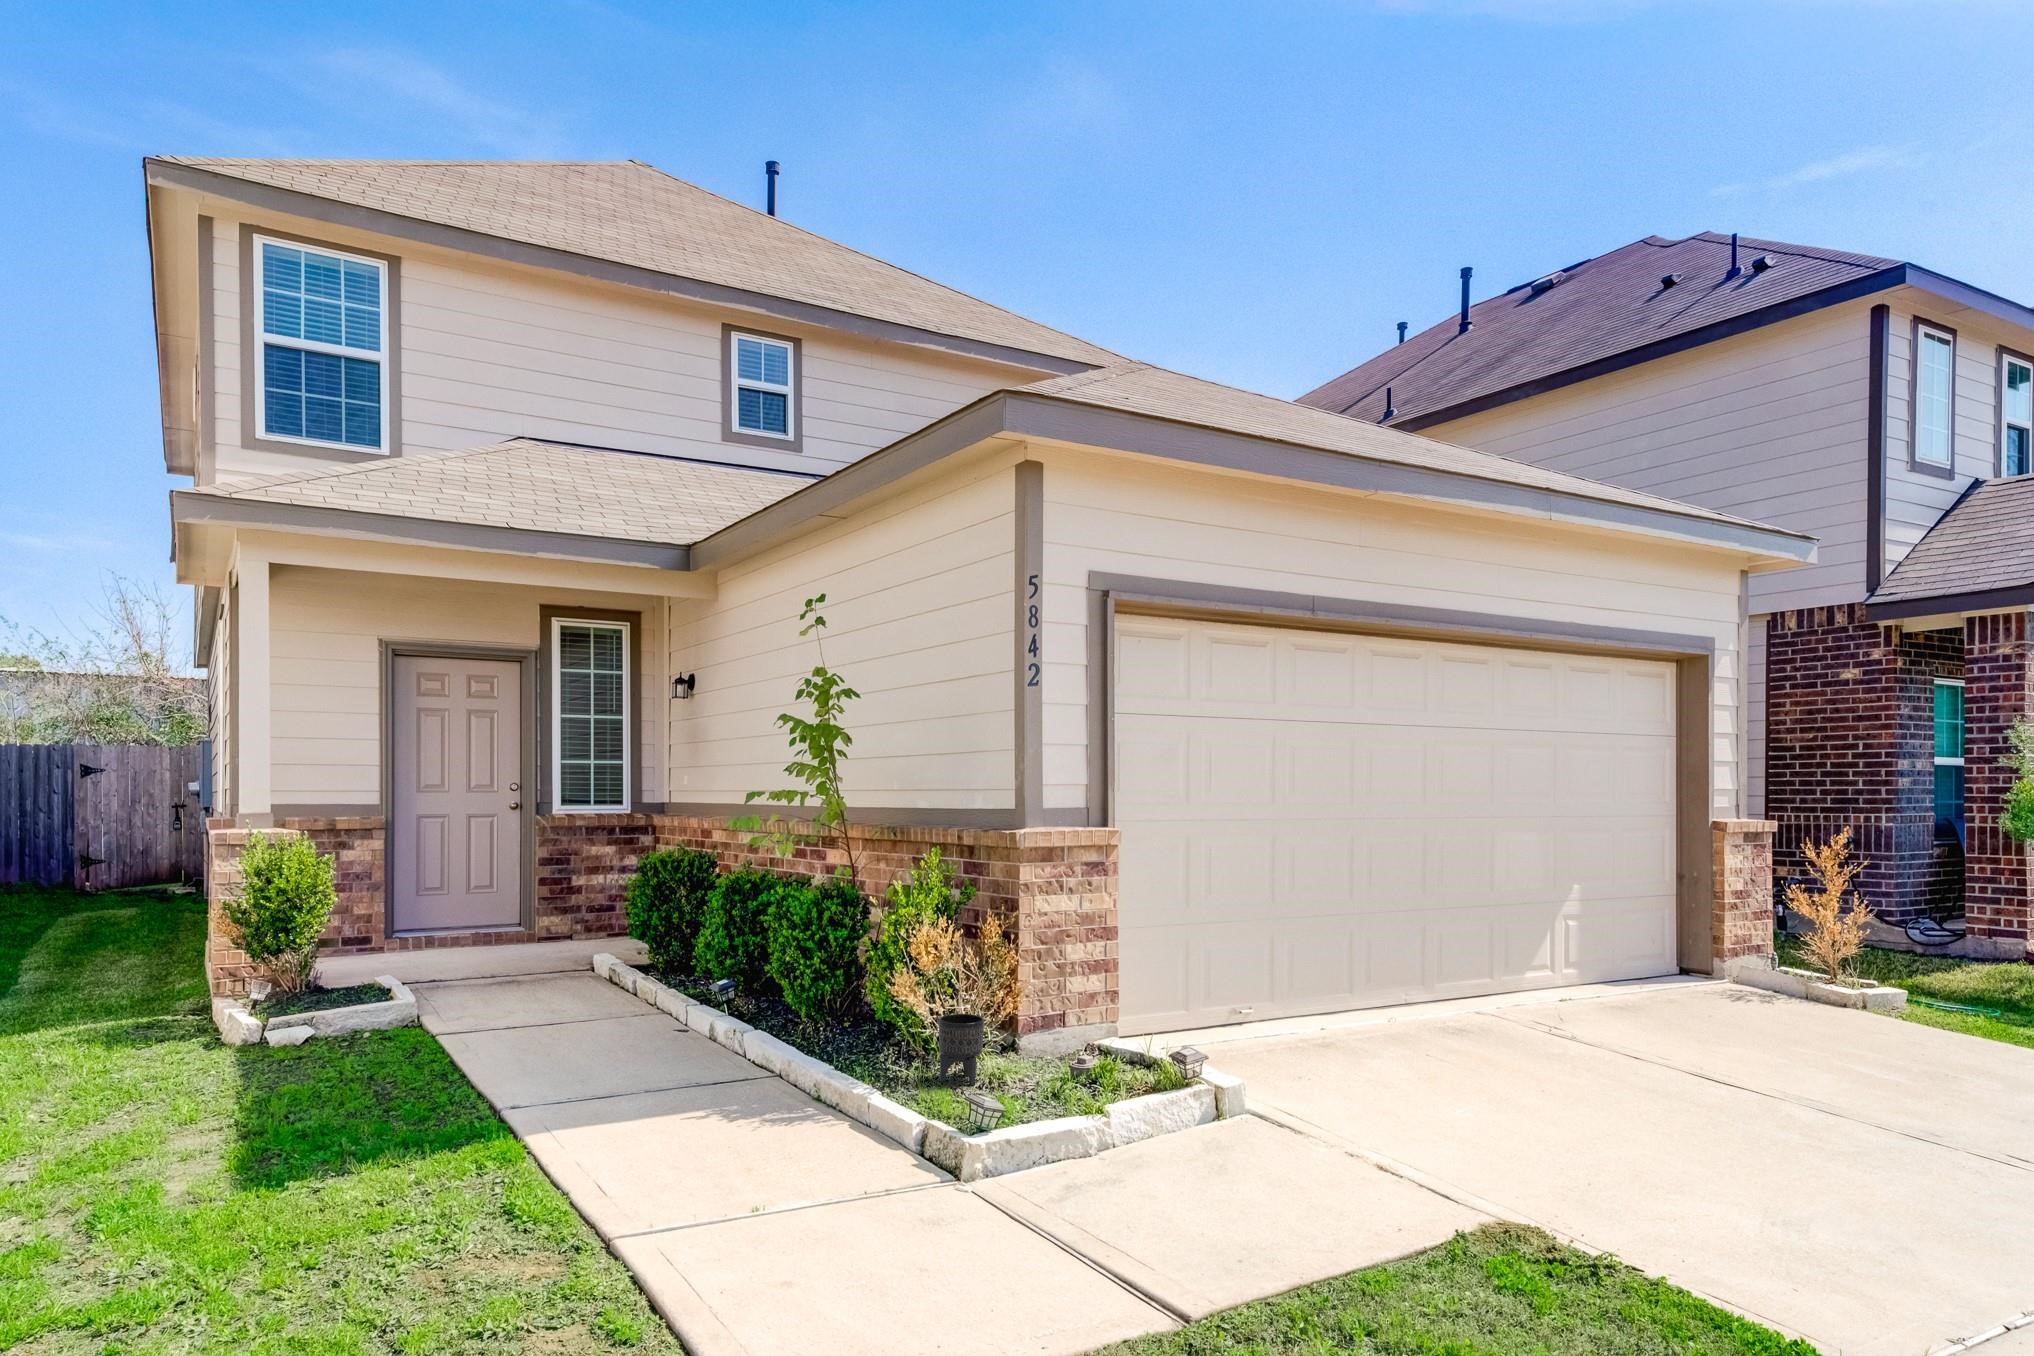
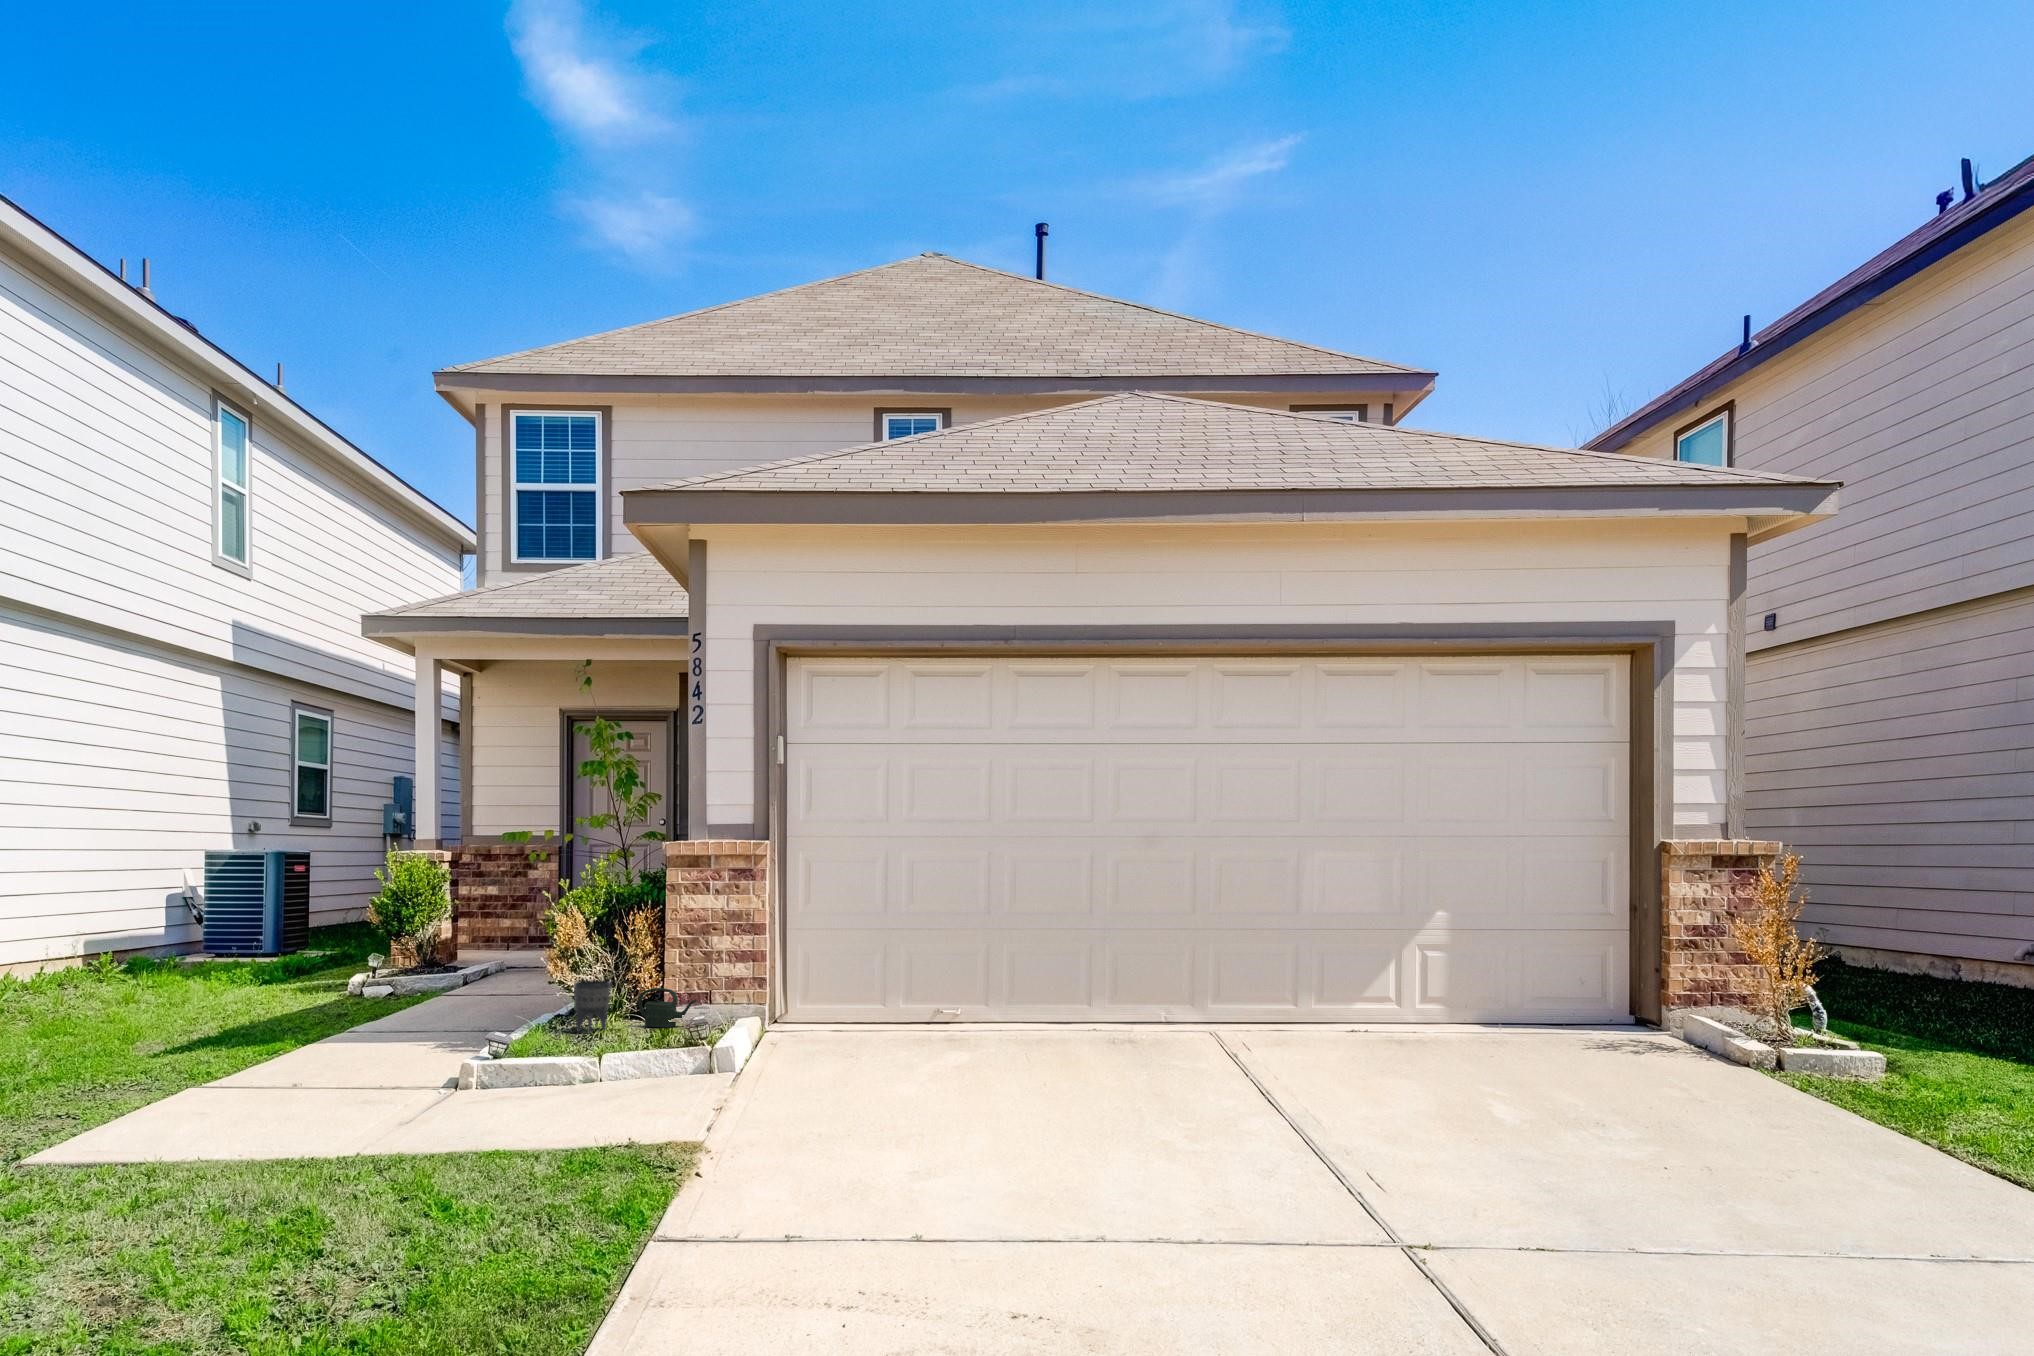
watering can: none [997,1014,1072,1064] -> present [638,988,696,1028]

